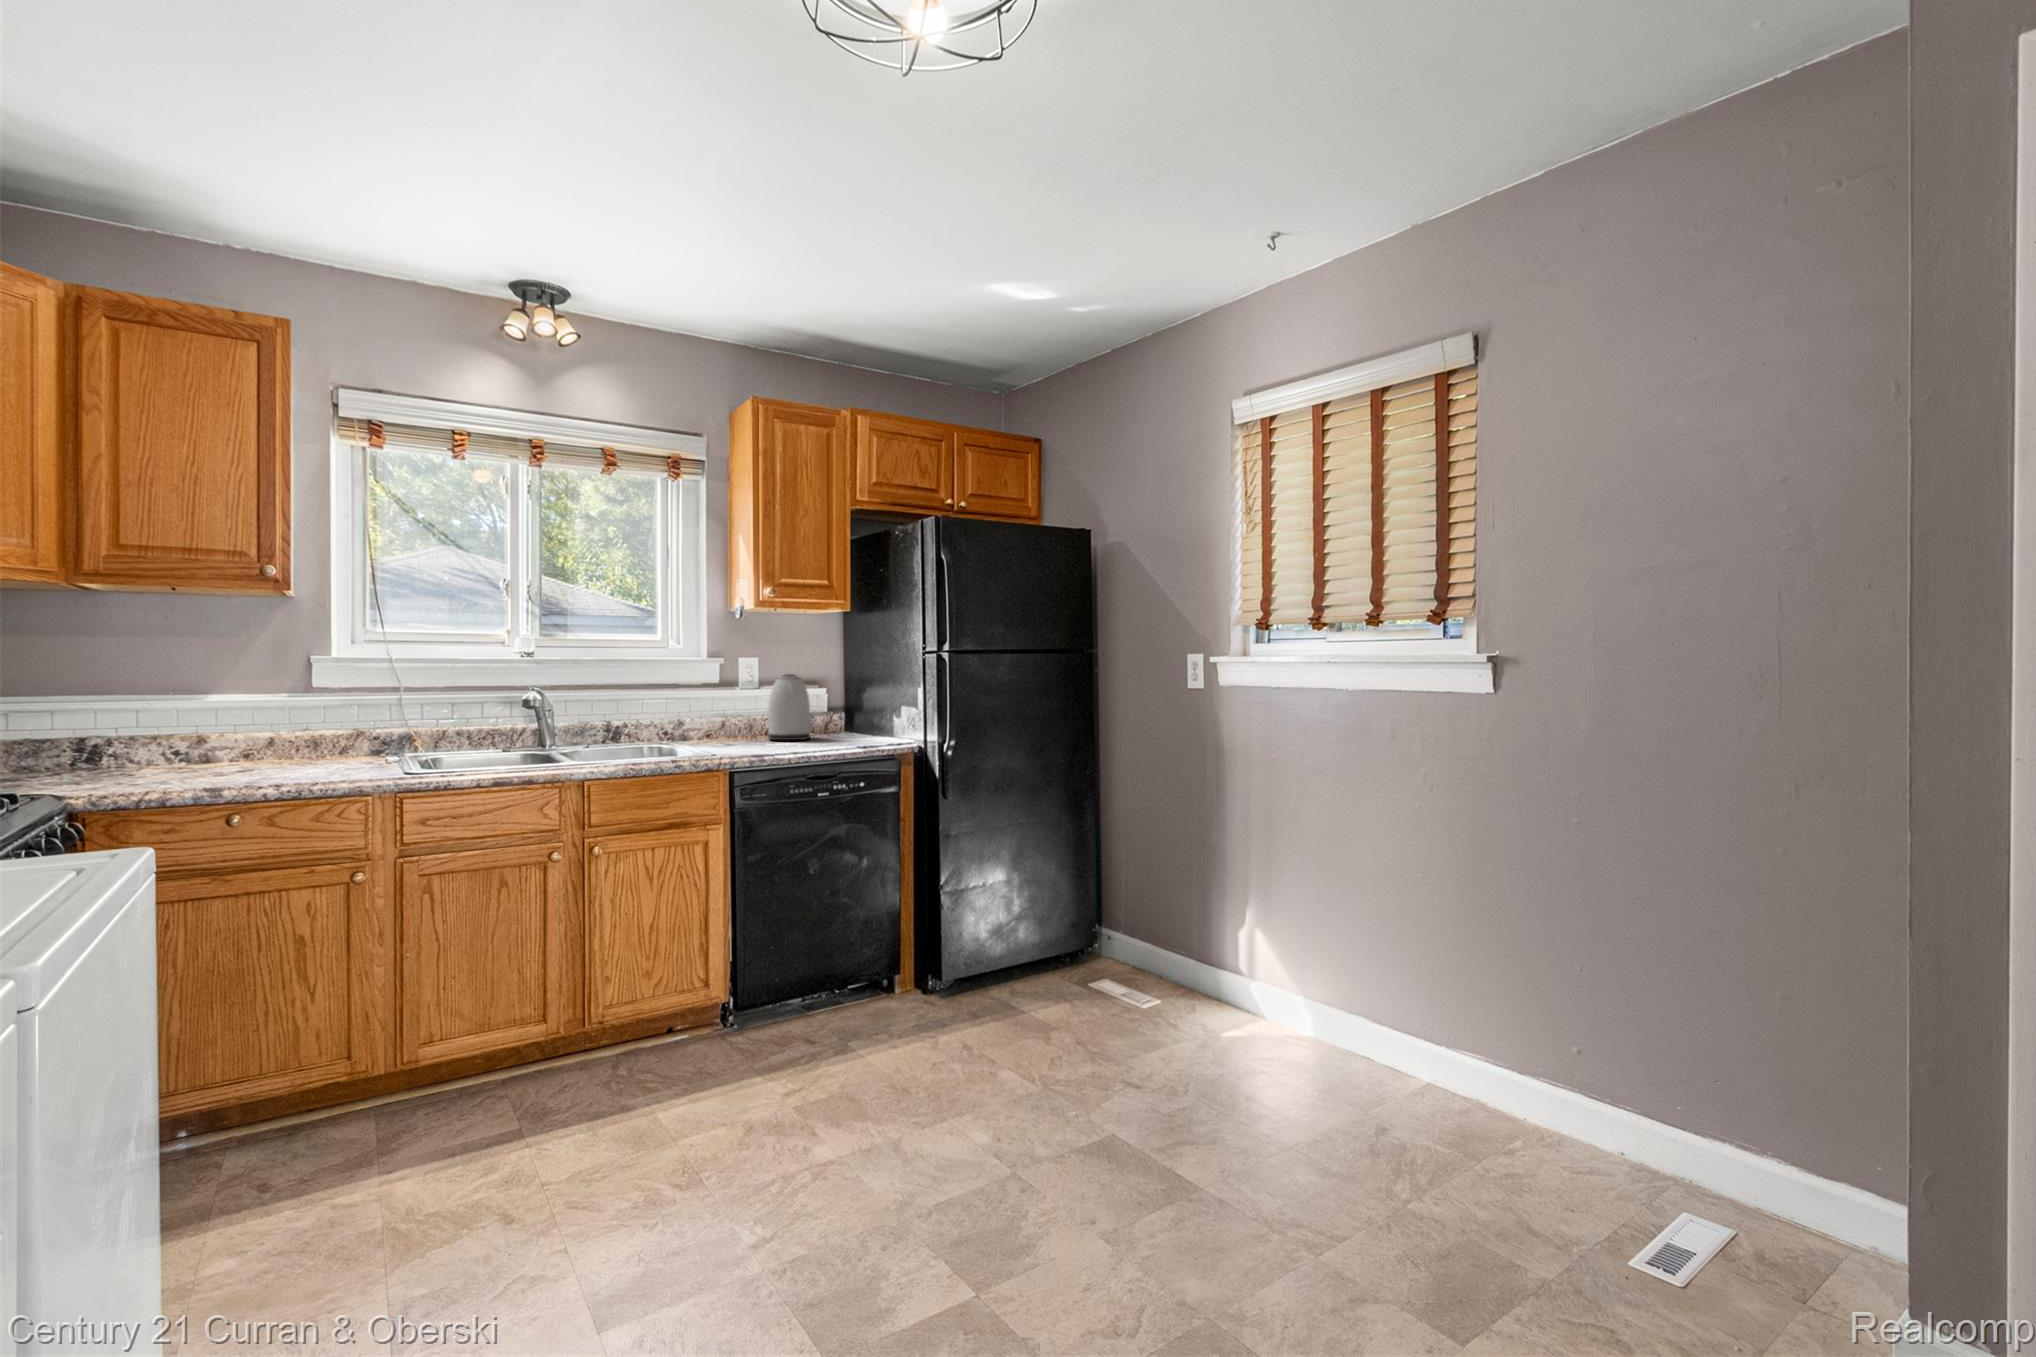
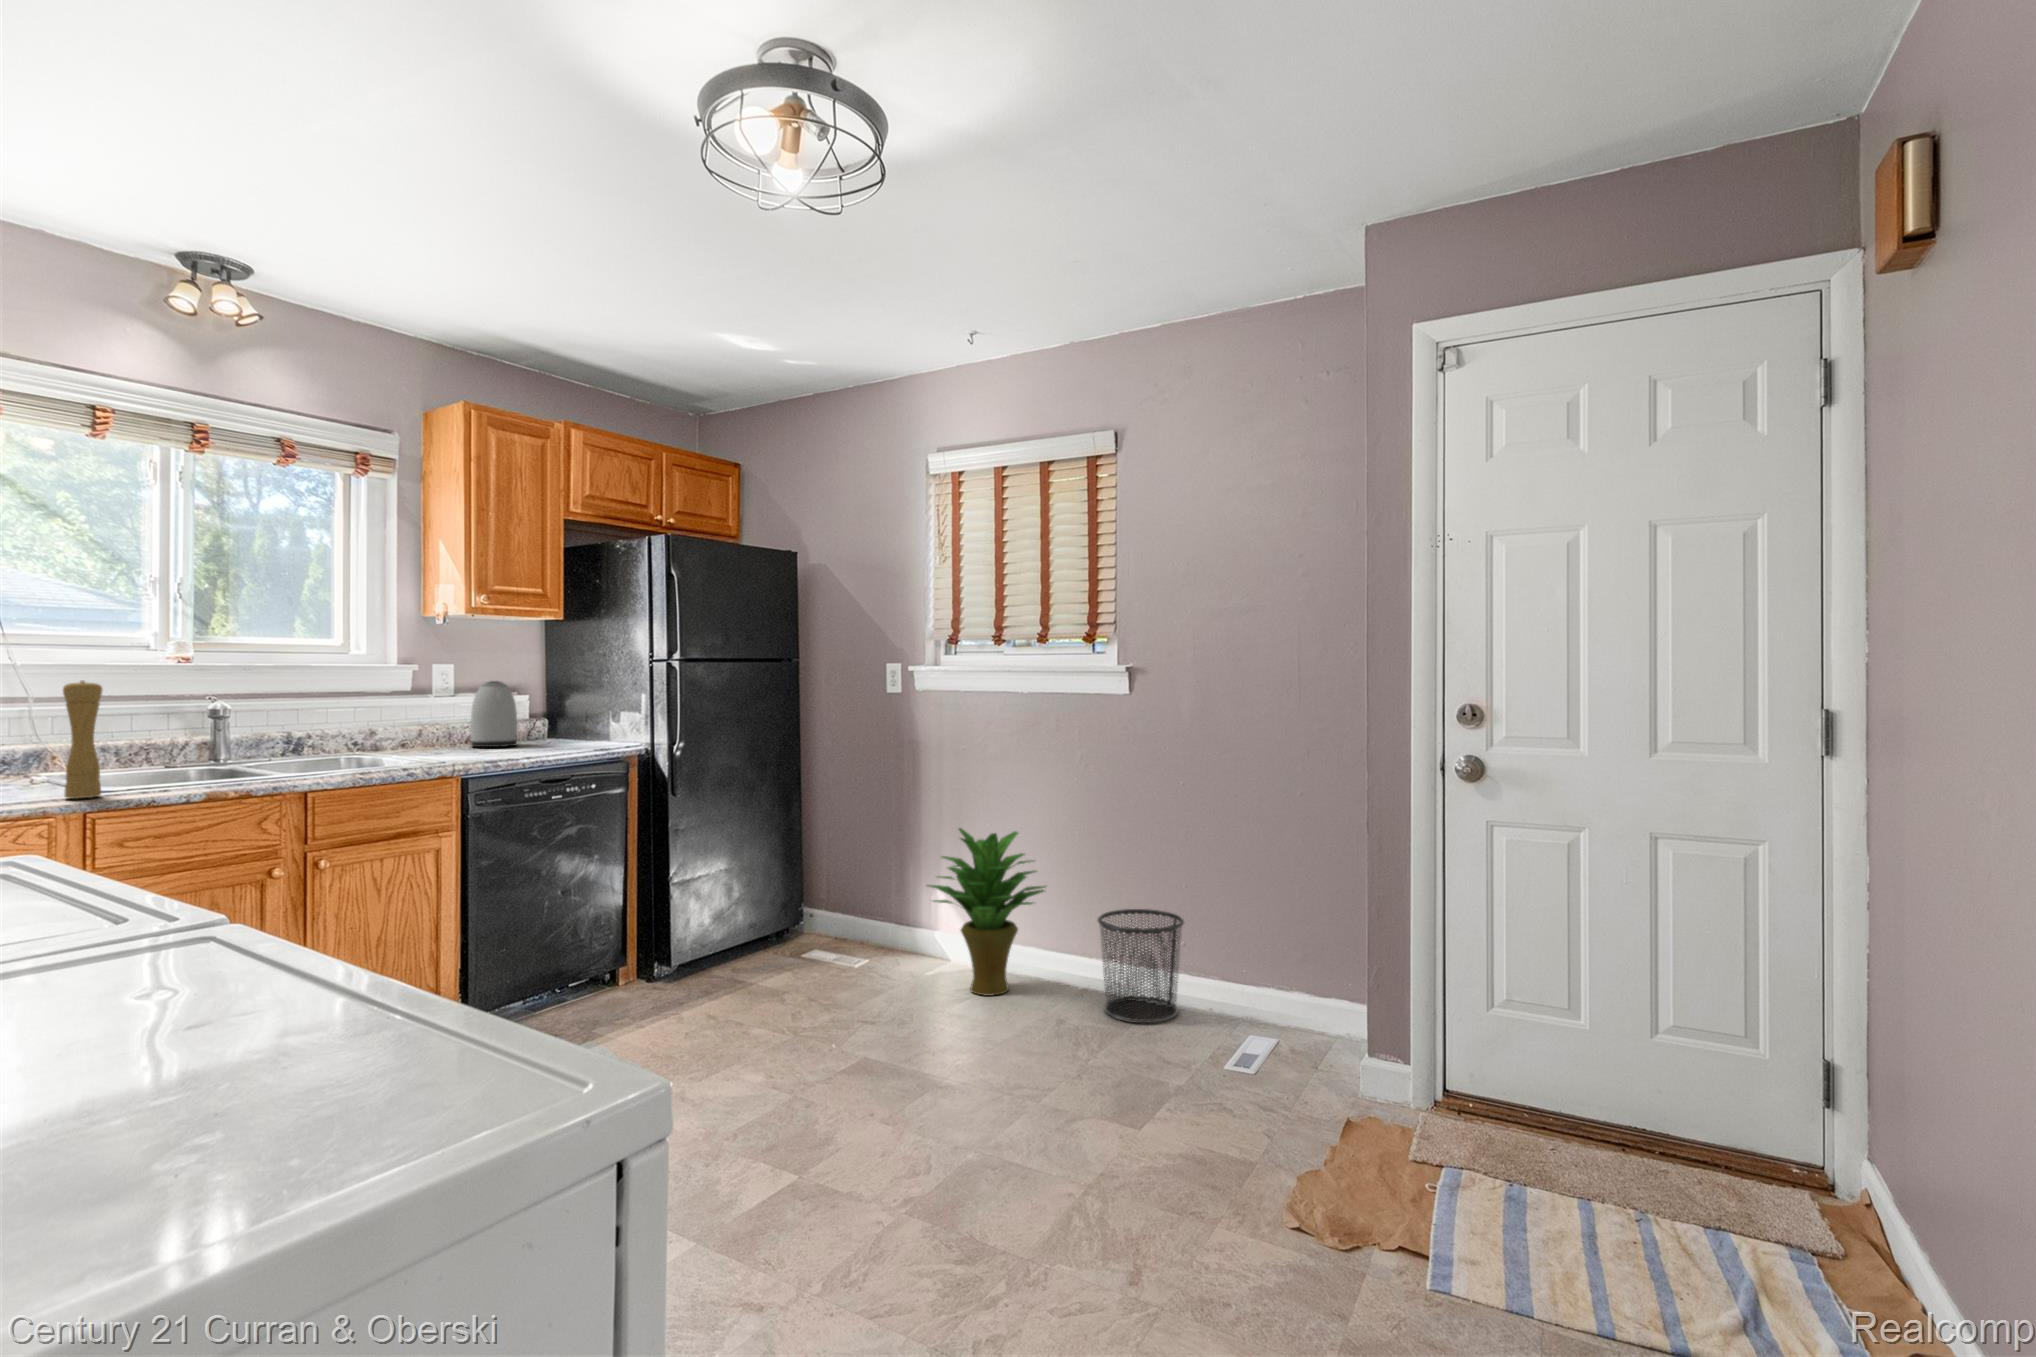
pepper mill: none [387,674,417,778] -> present [63,681,102,799]
potted plant: none [1204,855,1359,1068] -> present [928,828,1045,996]
waste bin: none [1410,980,1536,1142] -> present [1098,909,1184,1023]

